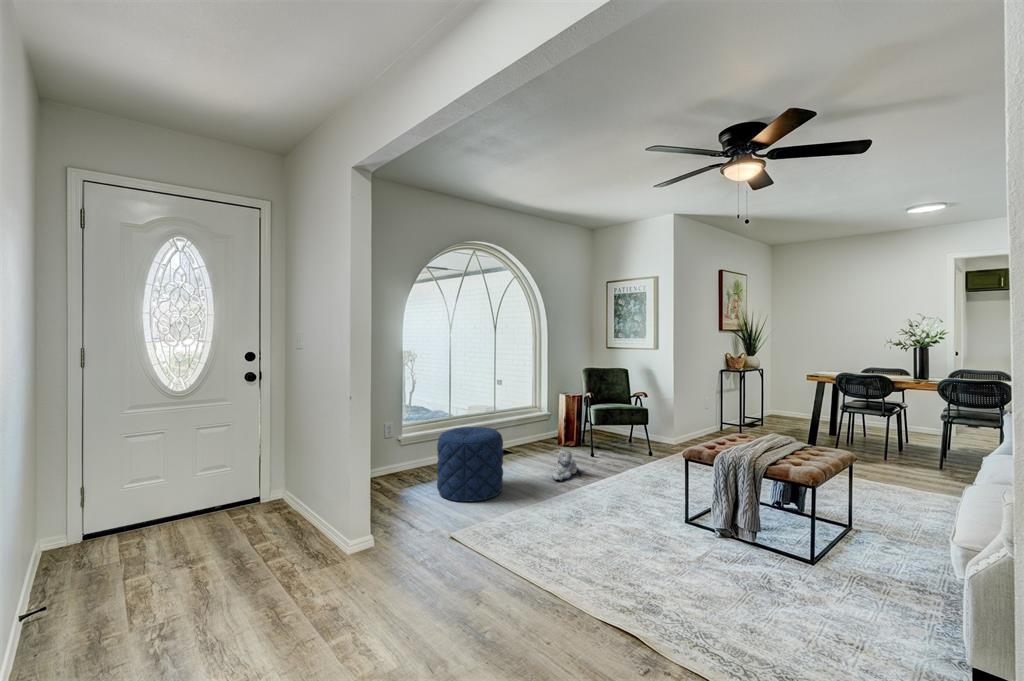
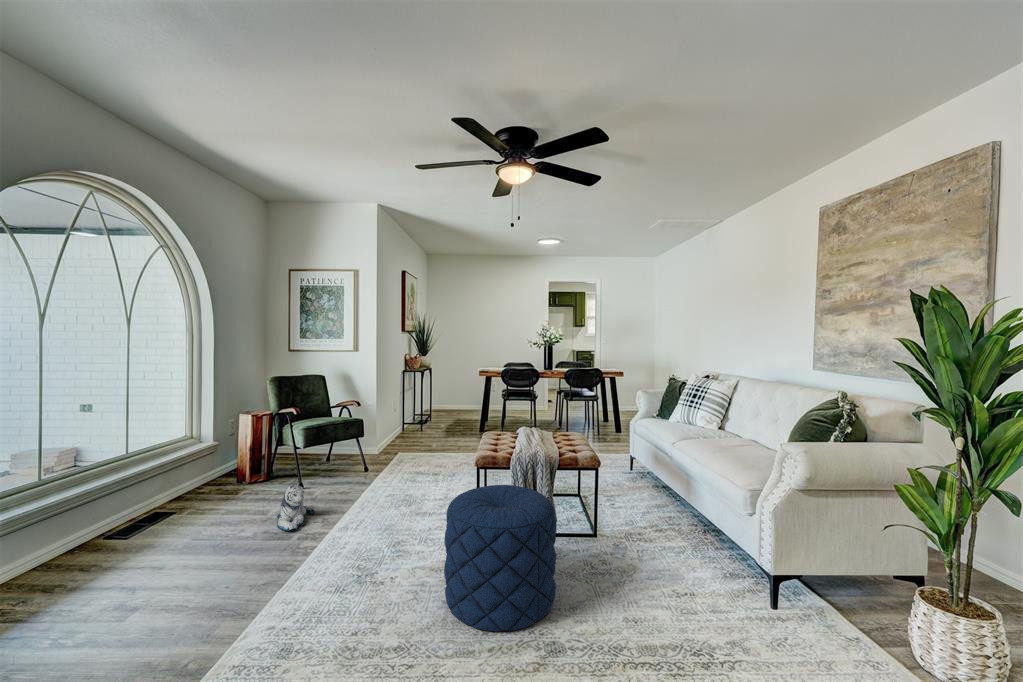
pouf: present [437,427,503,502] -> present [444,485,557,631]

